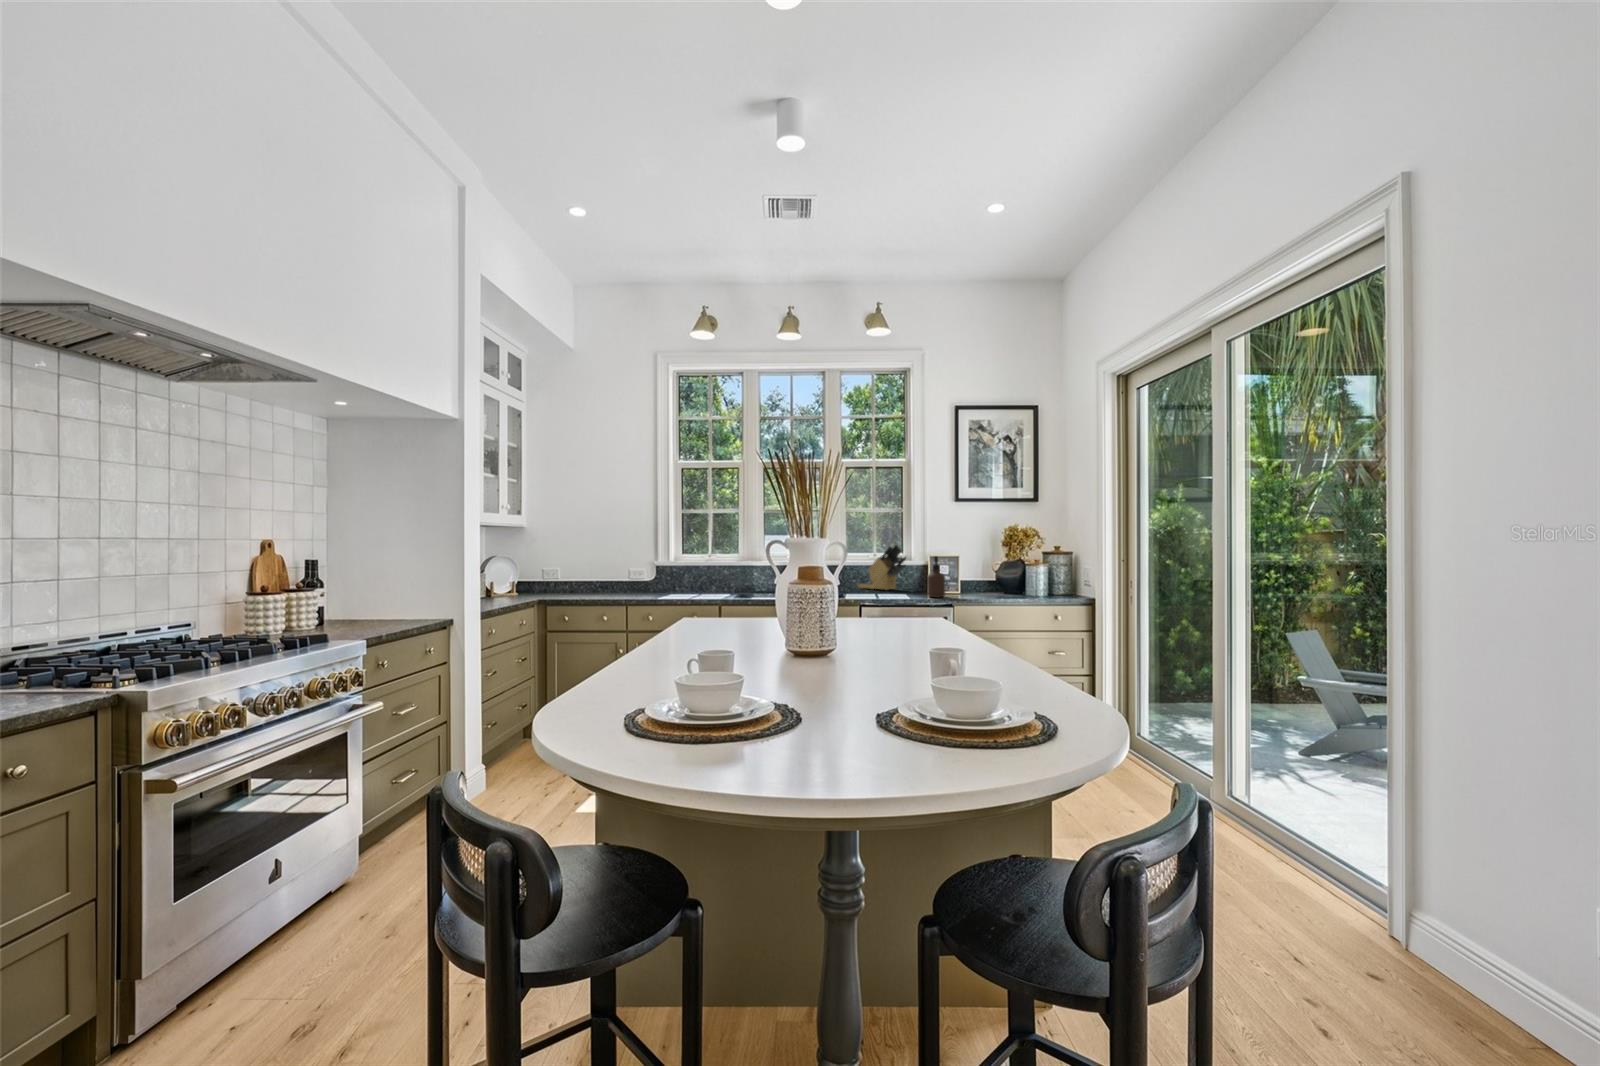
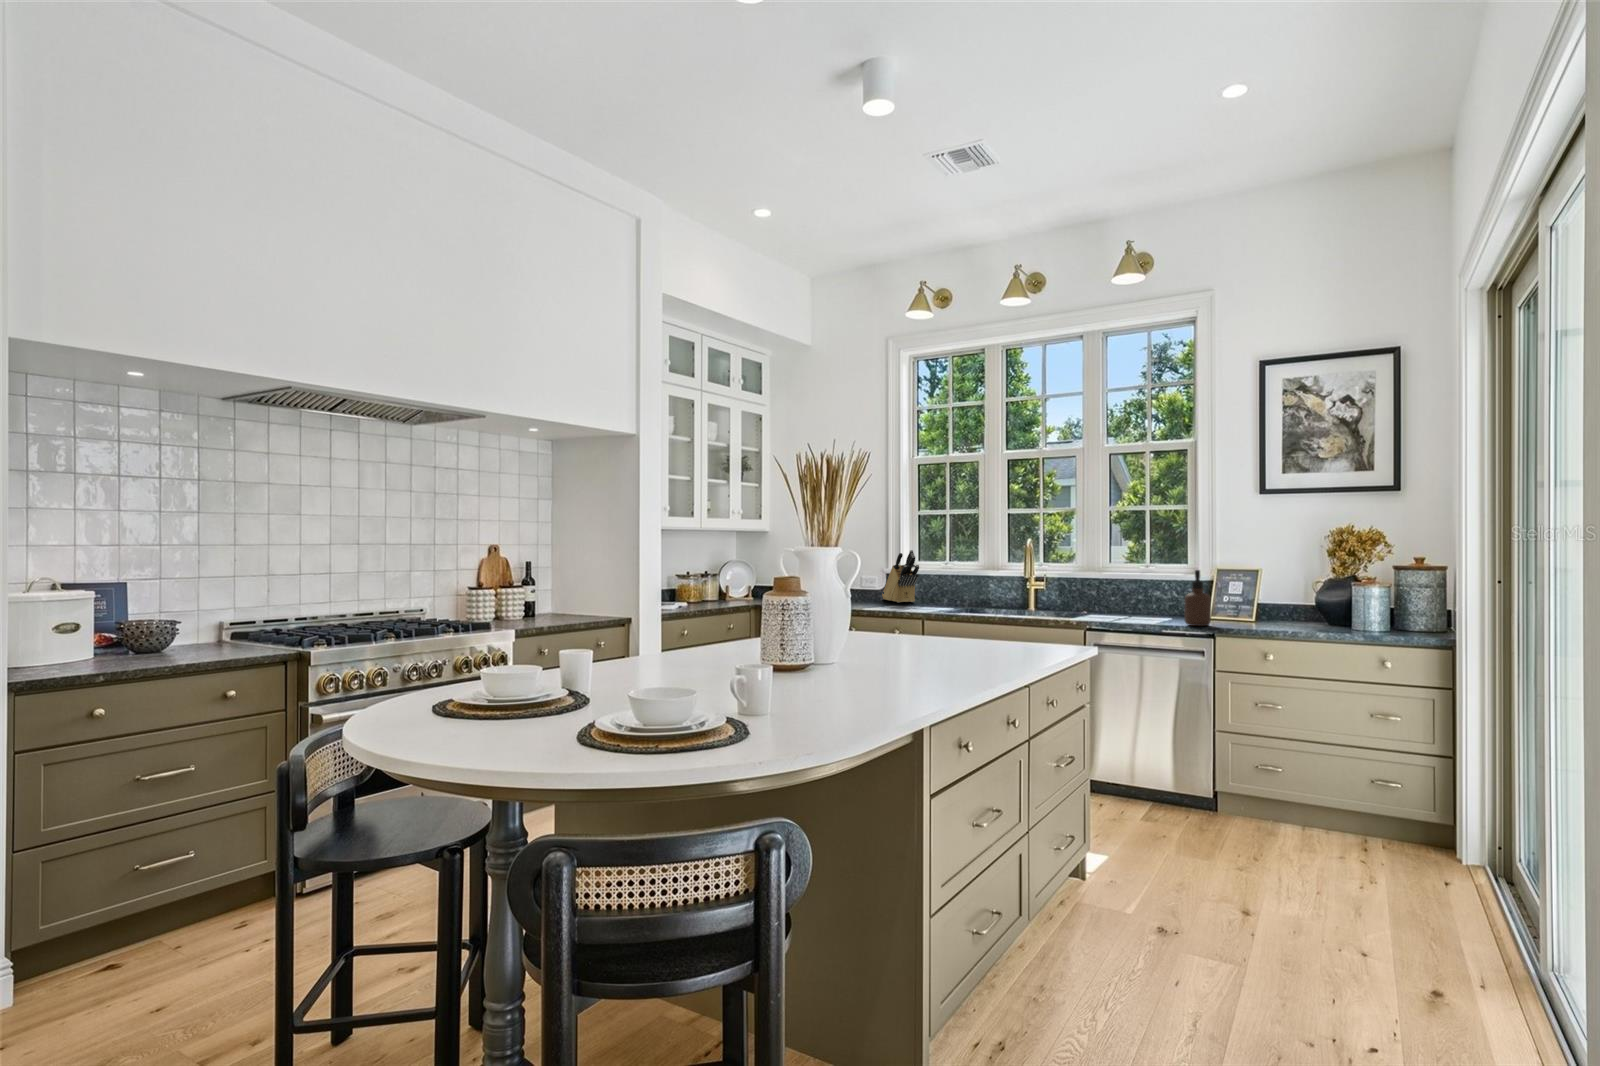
knife block: present [857,544,906,590] -> present [882,550,919,603]

